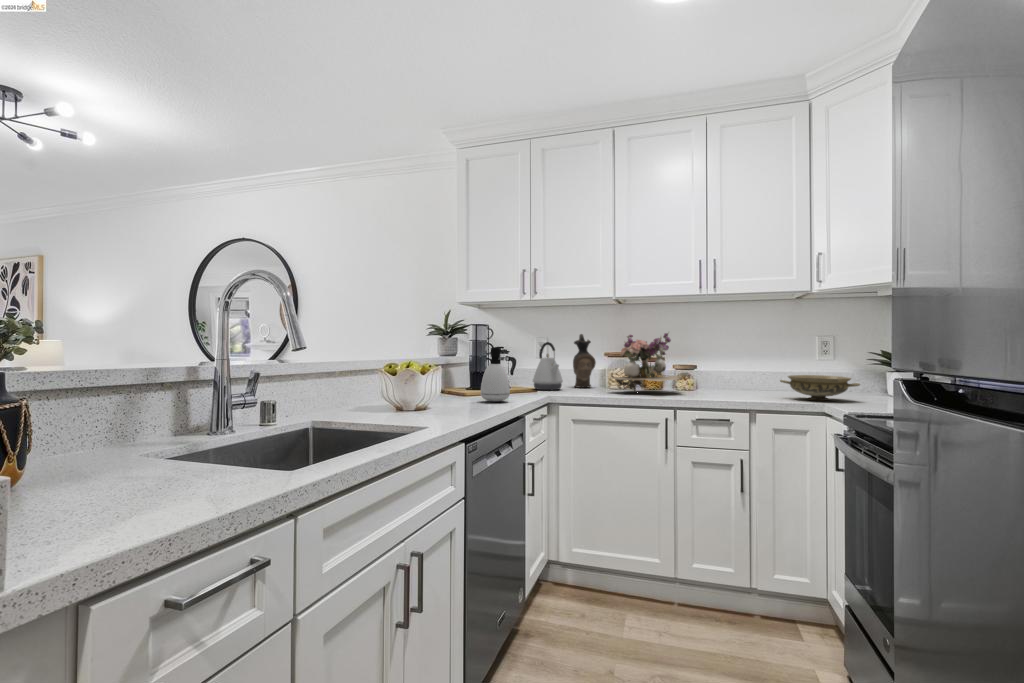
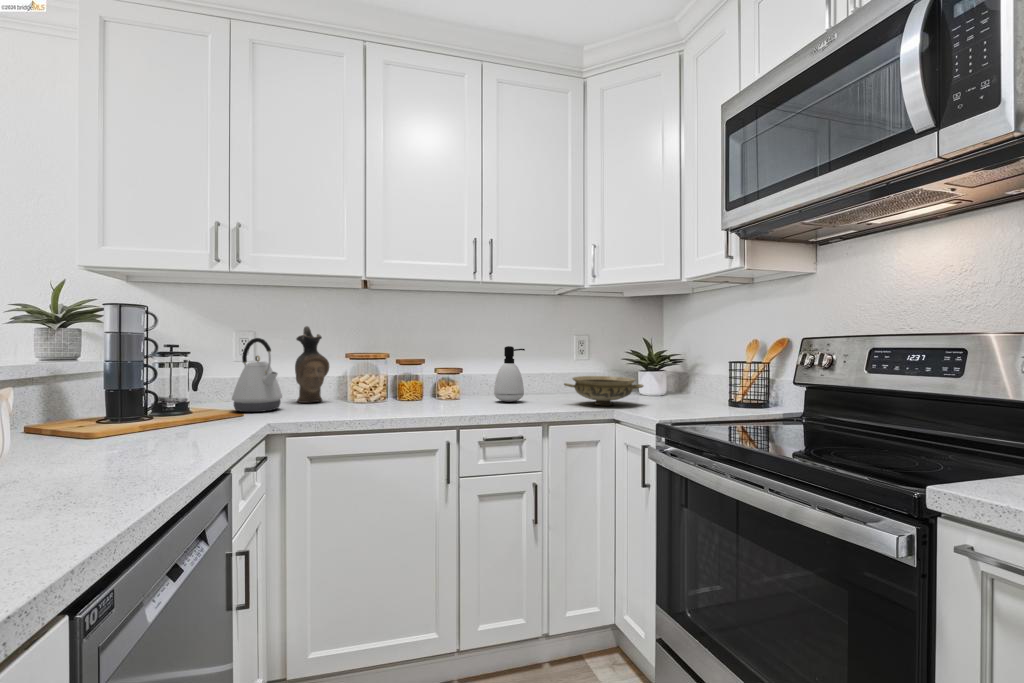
flower arrangement: present [609,332,682,391] -> none [355,324,457,407]
soap dispenser: present [481,347,510,402] -> present [494,346,525,402]

